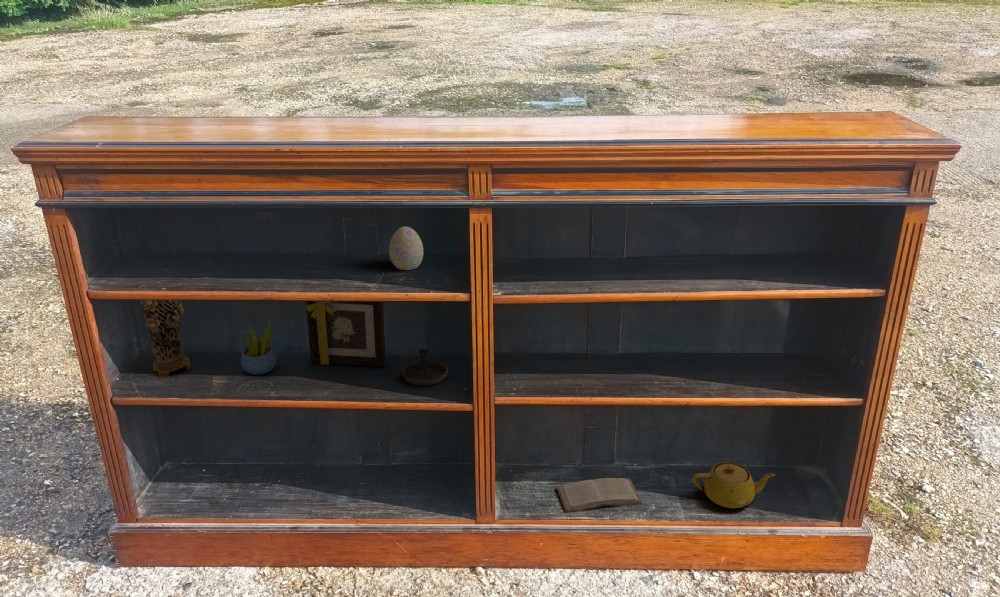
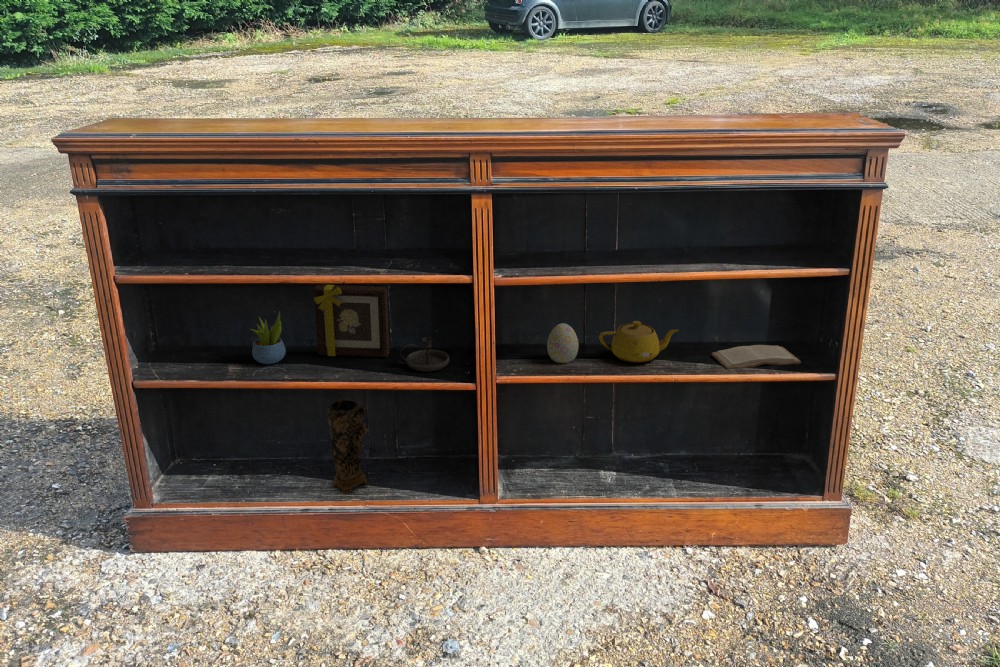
decorative egg: present [389,226,423,270] -> present [547,323,578,363]
decorative vase: present [140,300,191,378] -> present [328,399,368,494]
teapot: present [692,462,775,509] -> present [599,321,678,363]
book: present [557,478,642,512] -> present [712,345,801,369]

